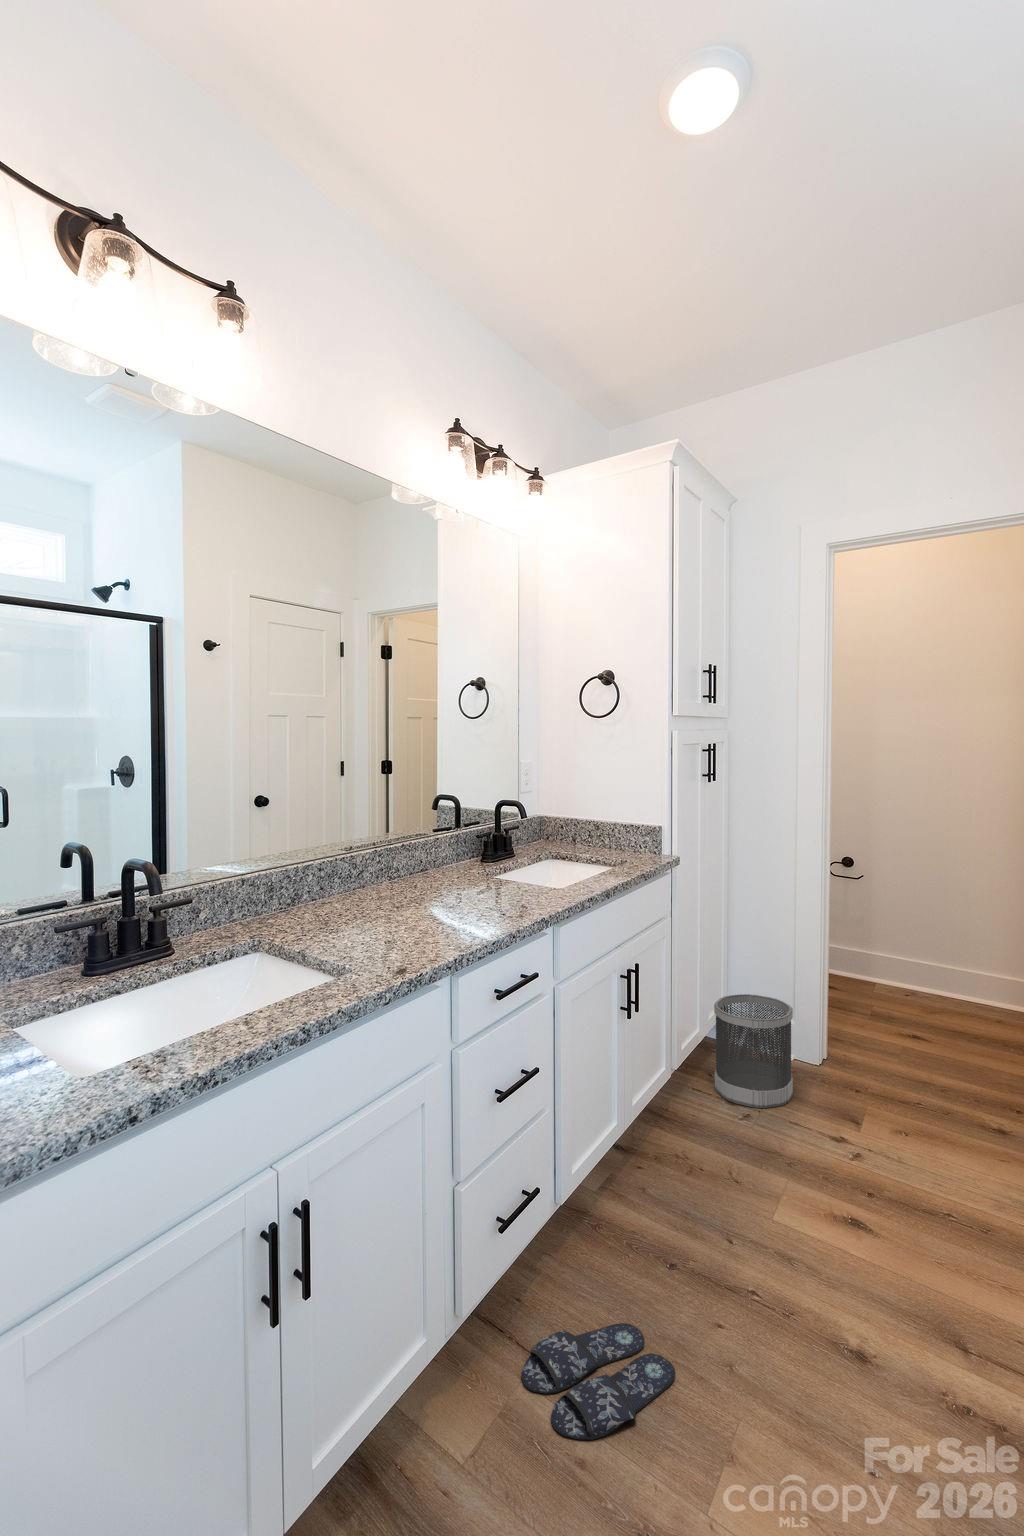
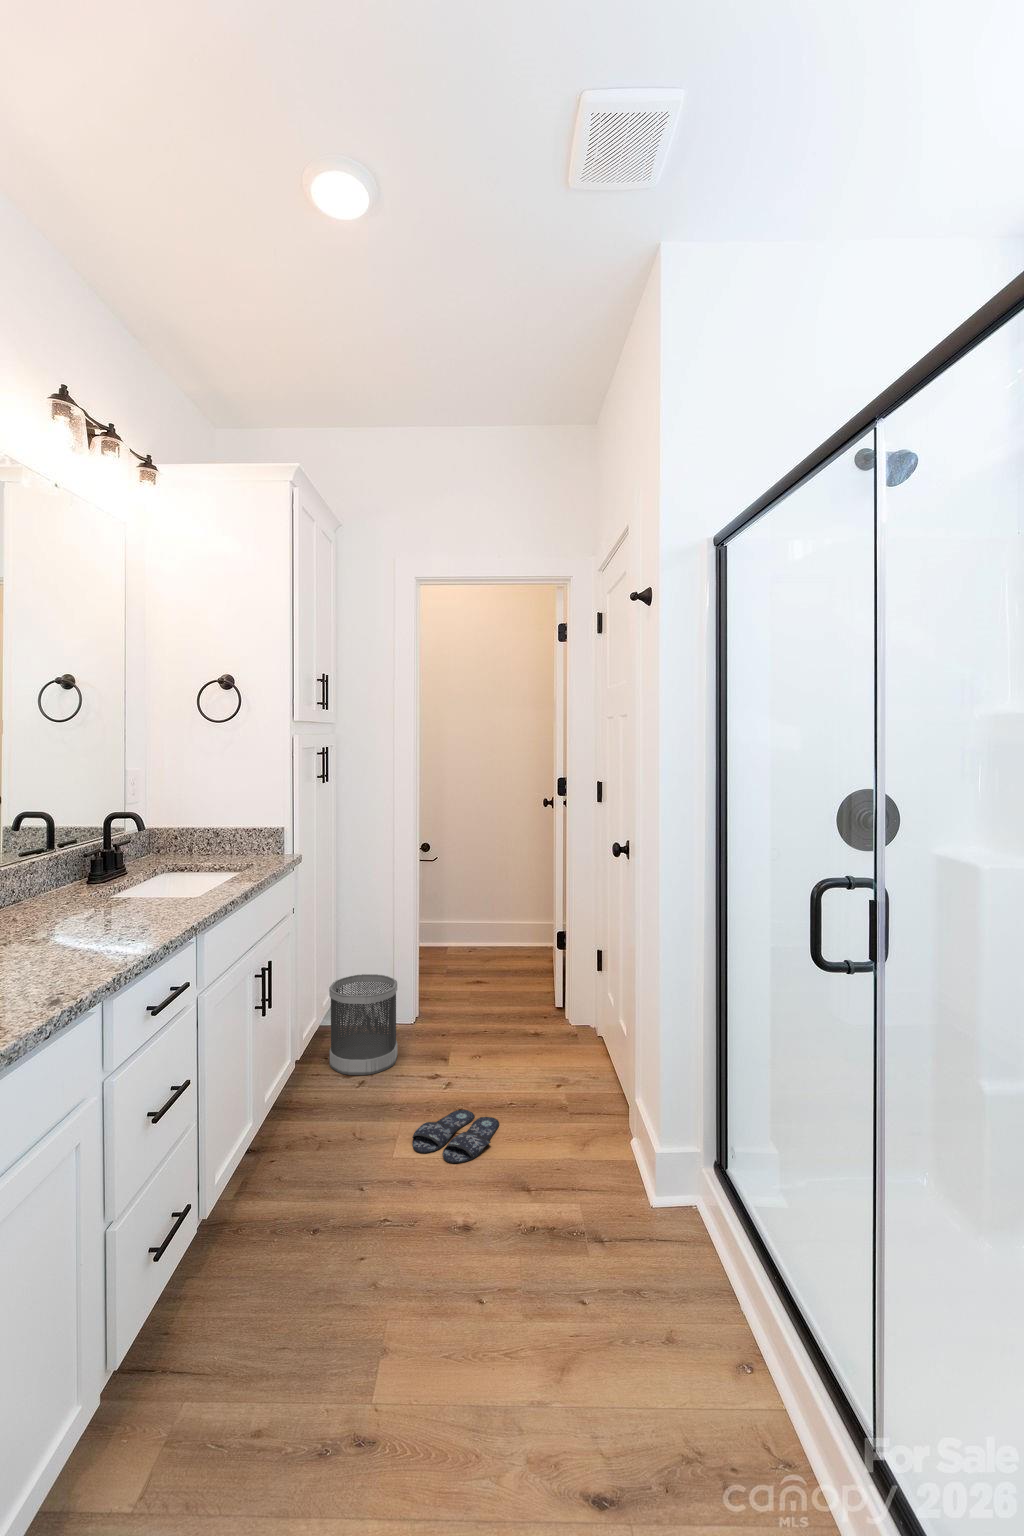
slippers: present [521,1323,675,1440] -> present [412,1110,499,1163]

